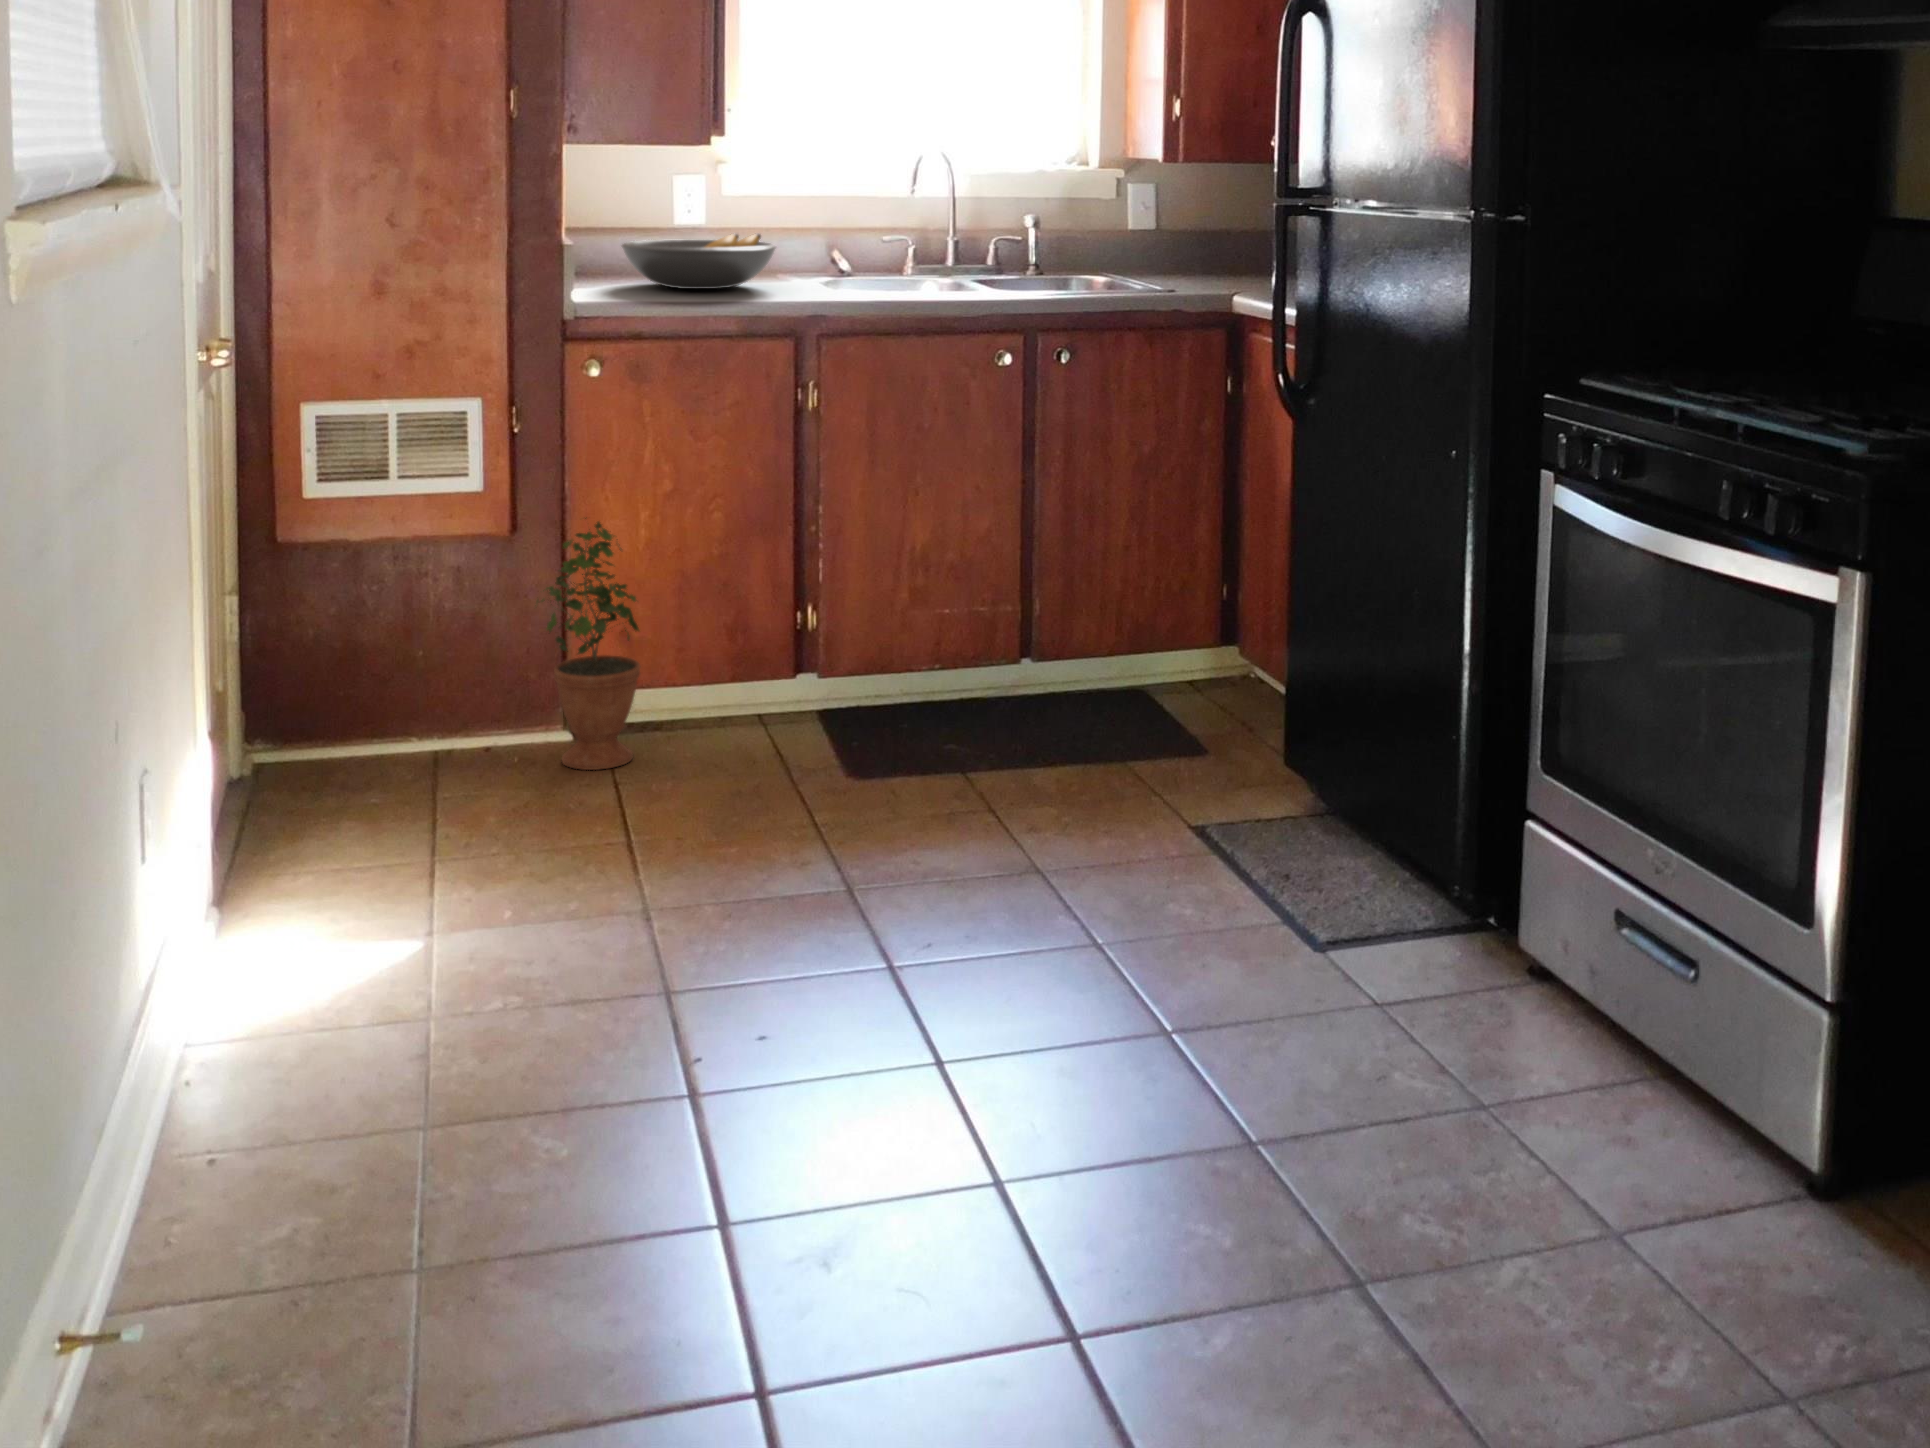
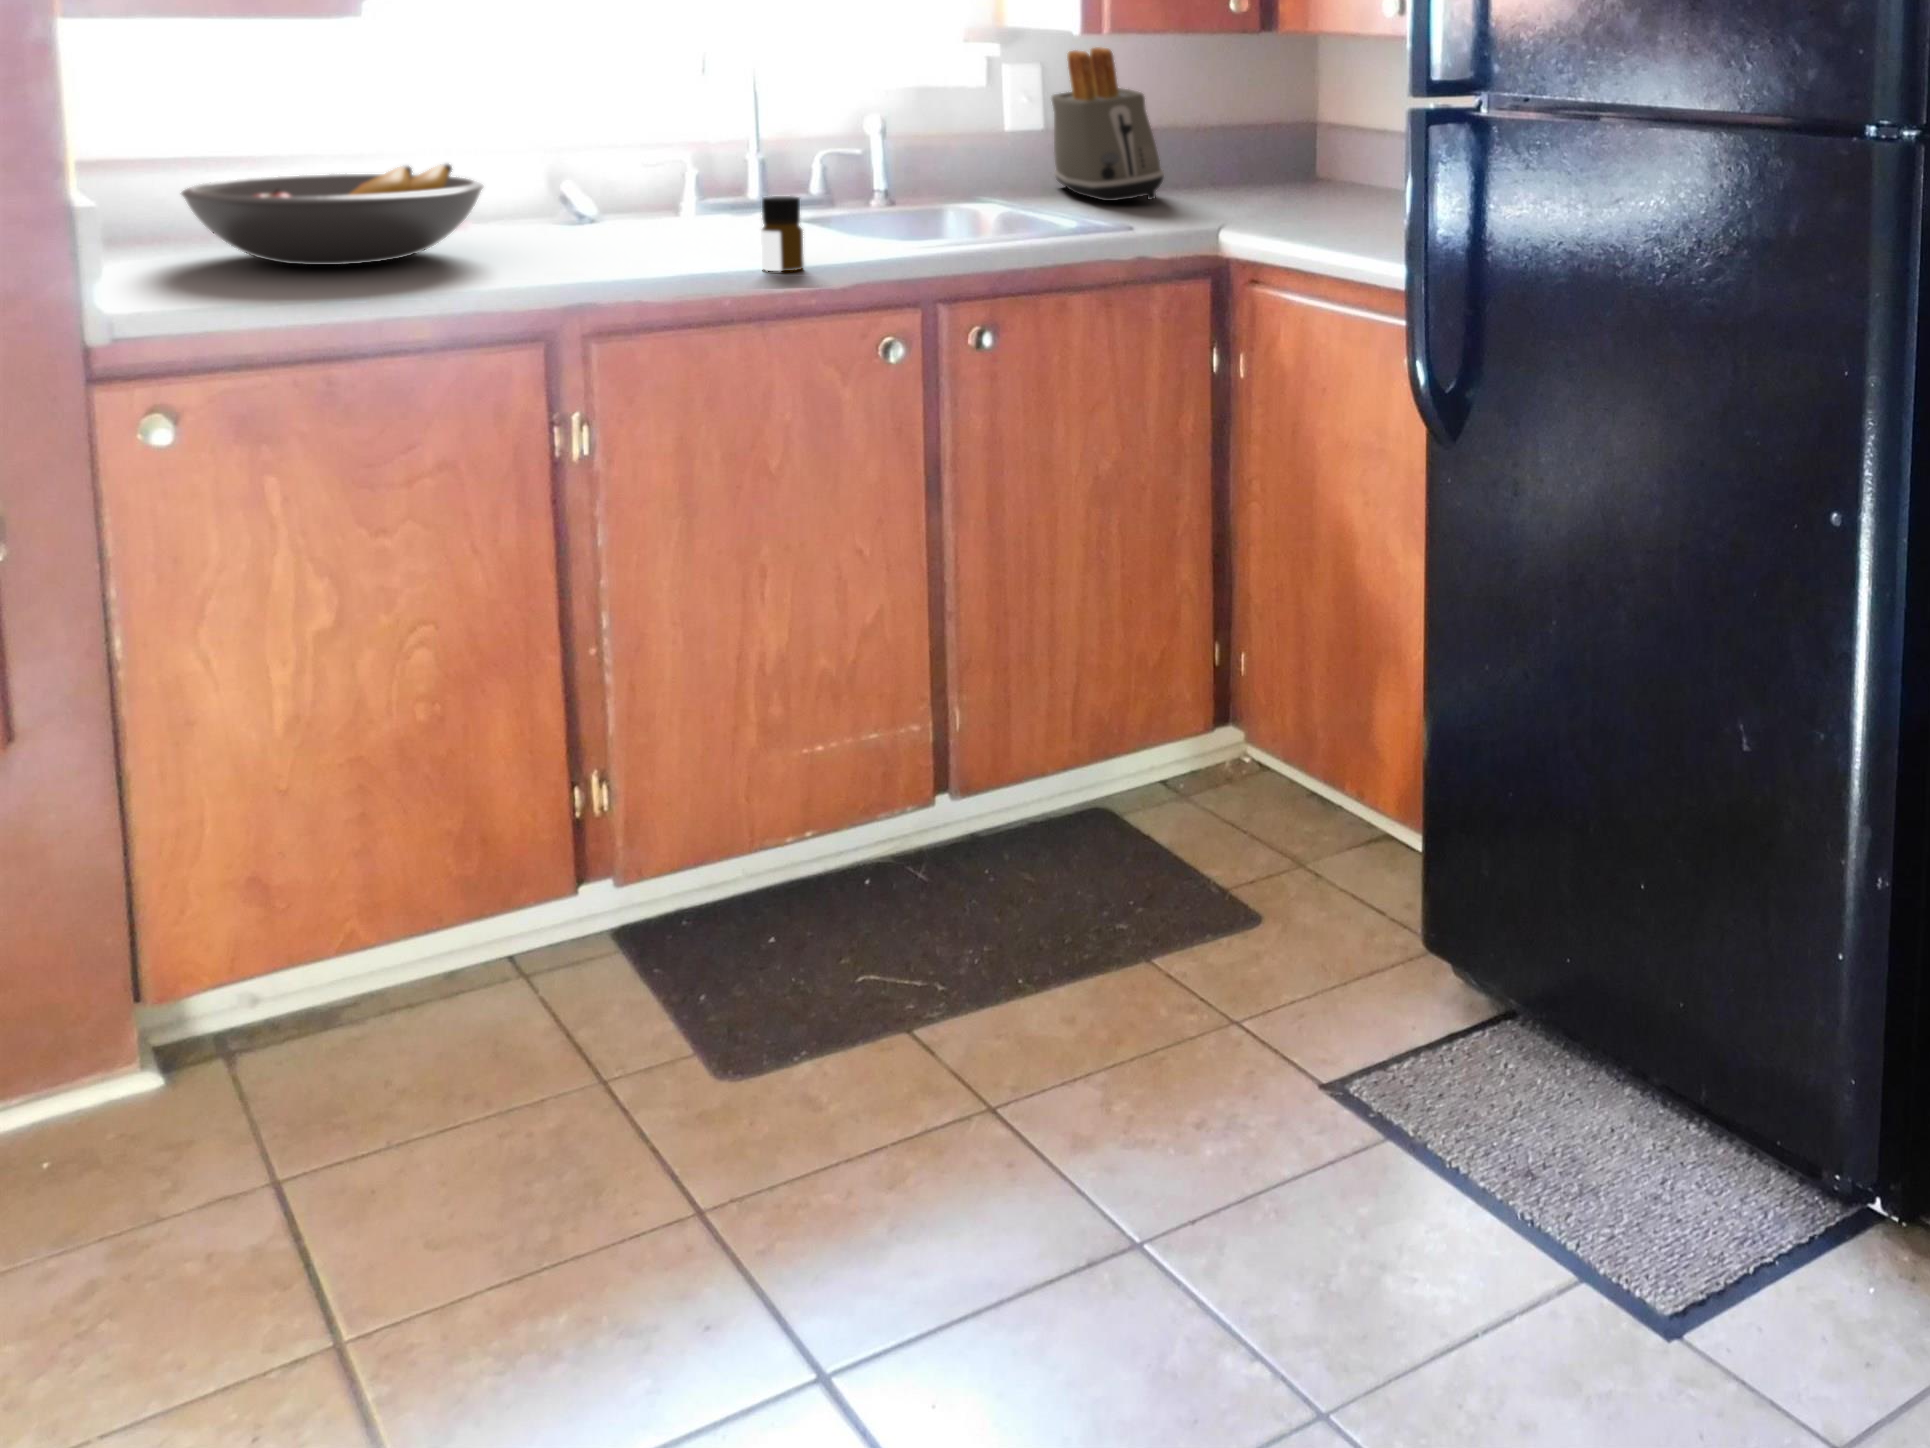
toaster: none [1157,171,1222,278] -> present [1052,47,1164,201]
bottle: none [924,258,949,304] -> present [761,196,804,271]
potted plant: present [537,518,641,770] -> none [68,702,299,1164]

